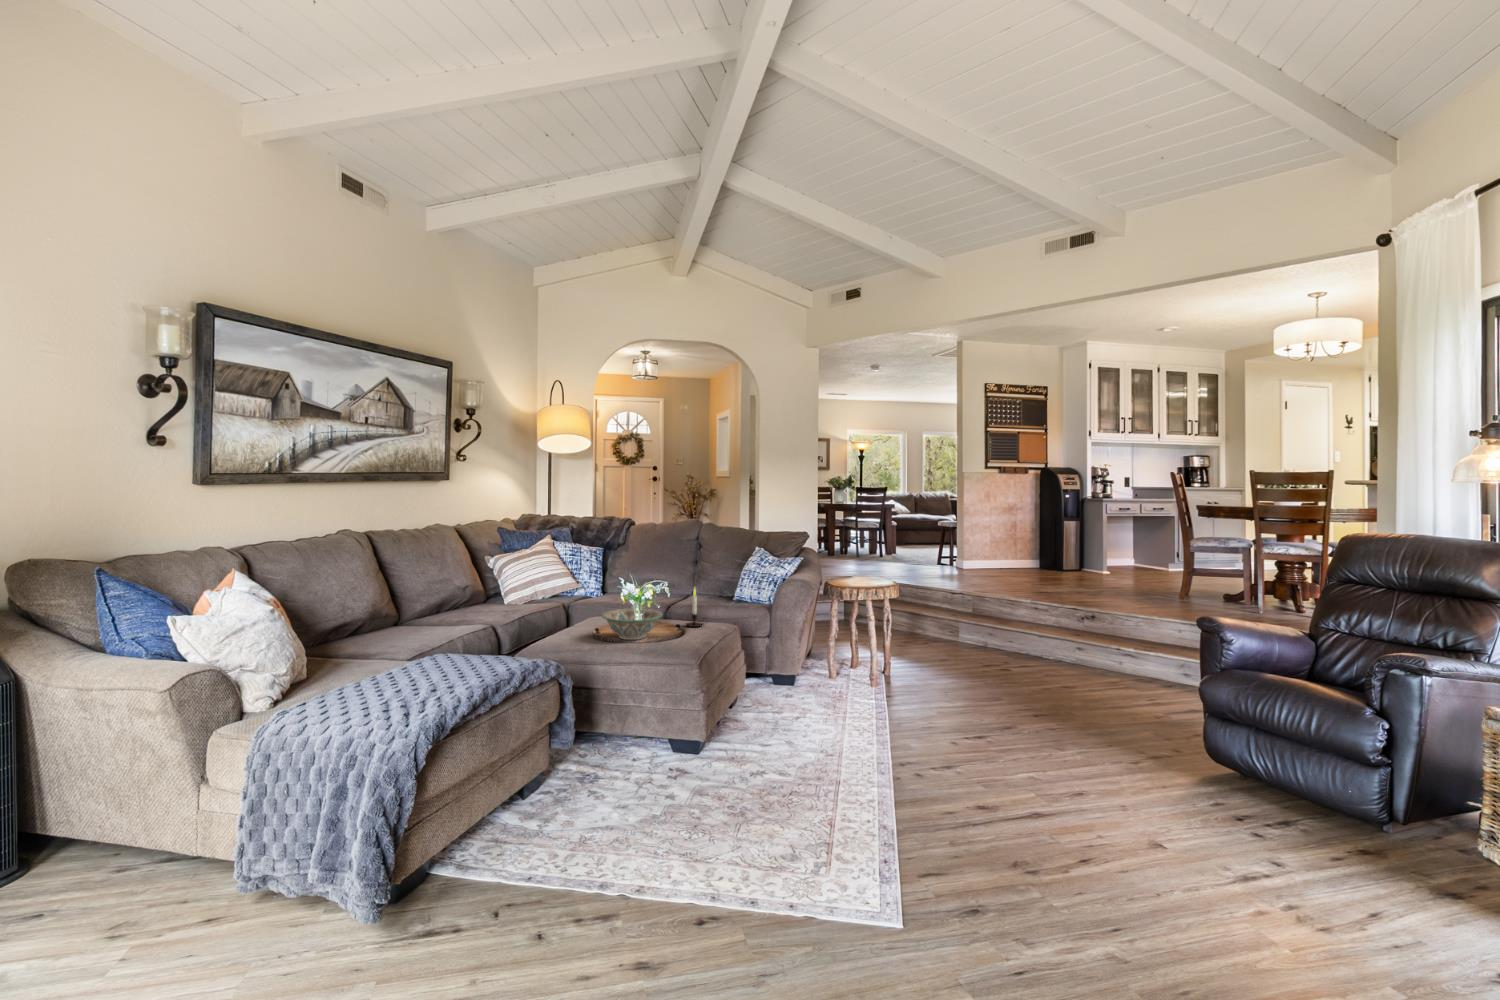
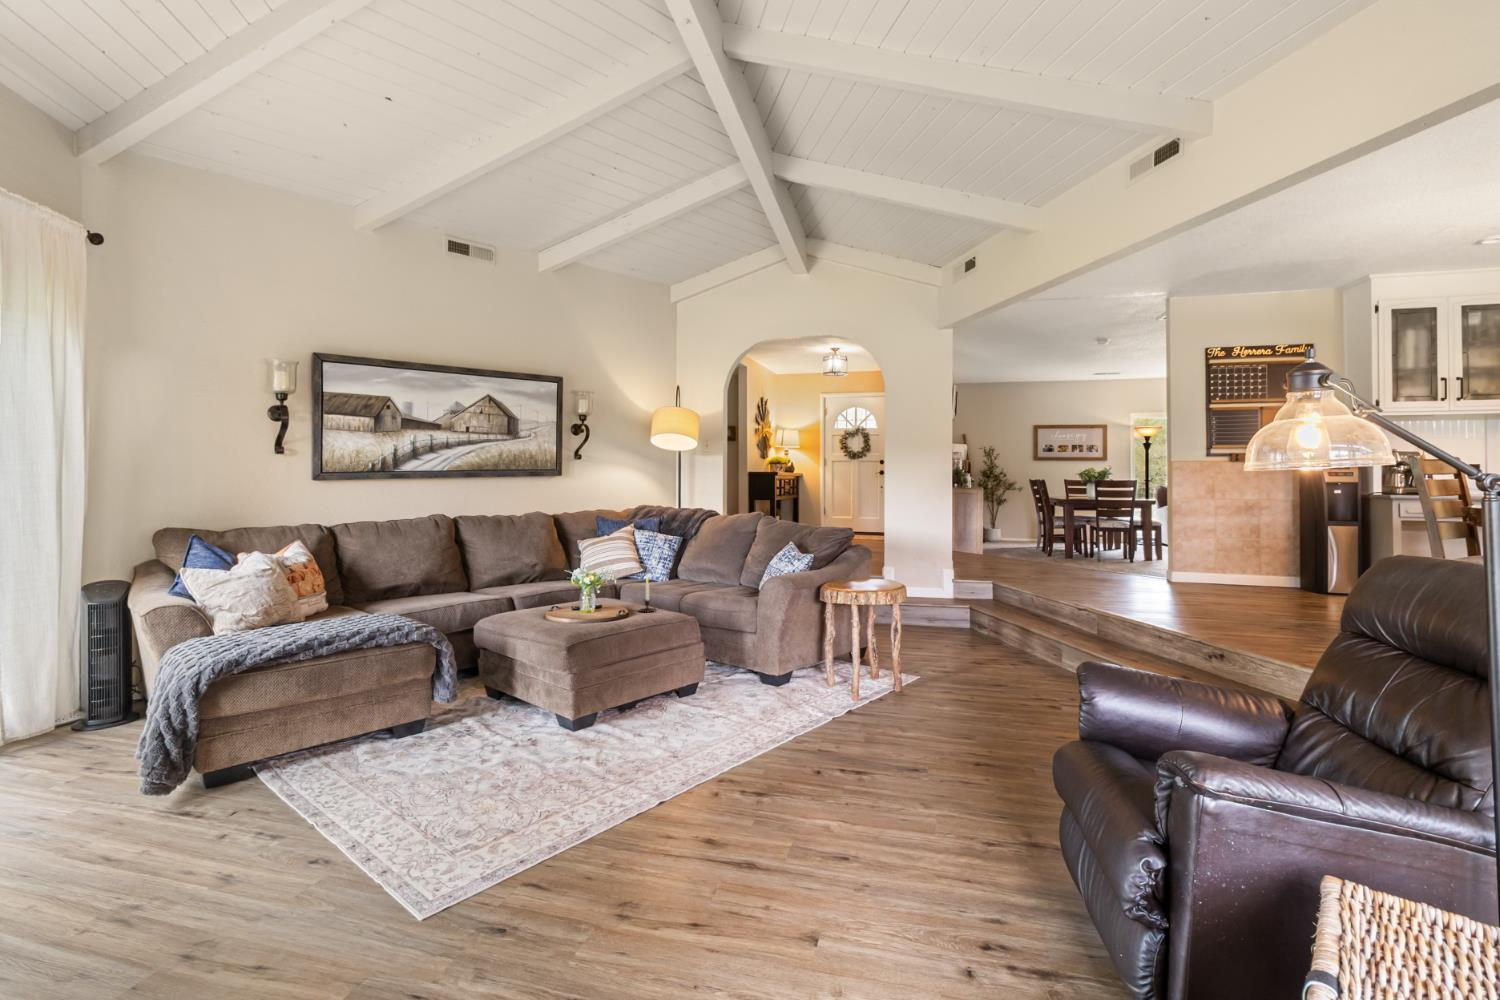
decorative bowl: present [602,608,662,640] -> none [541,590,596,617]

